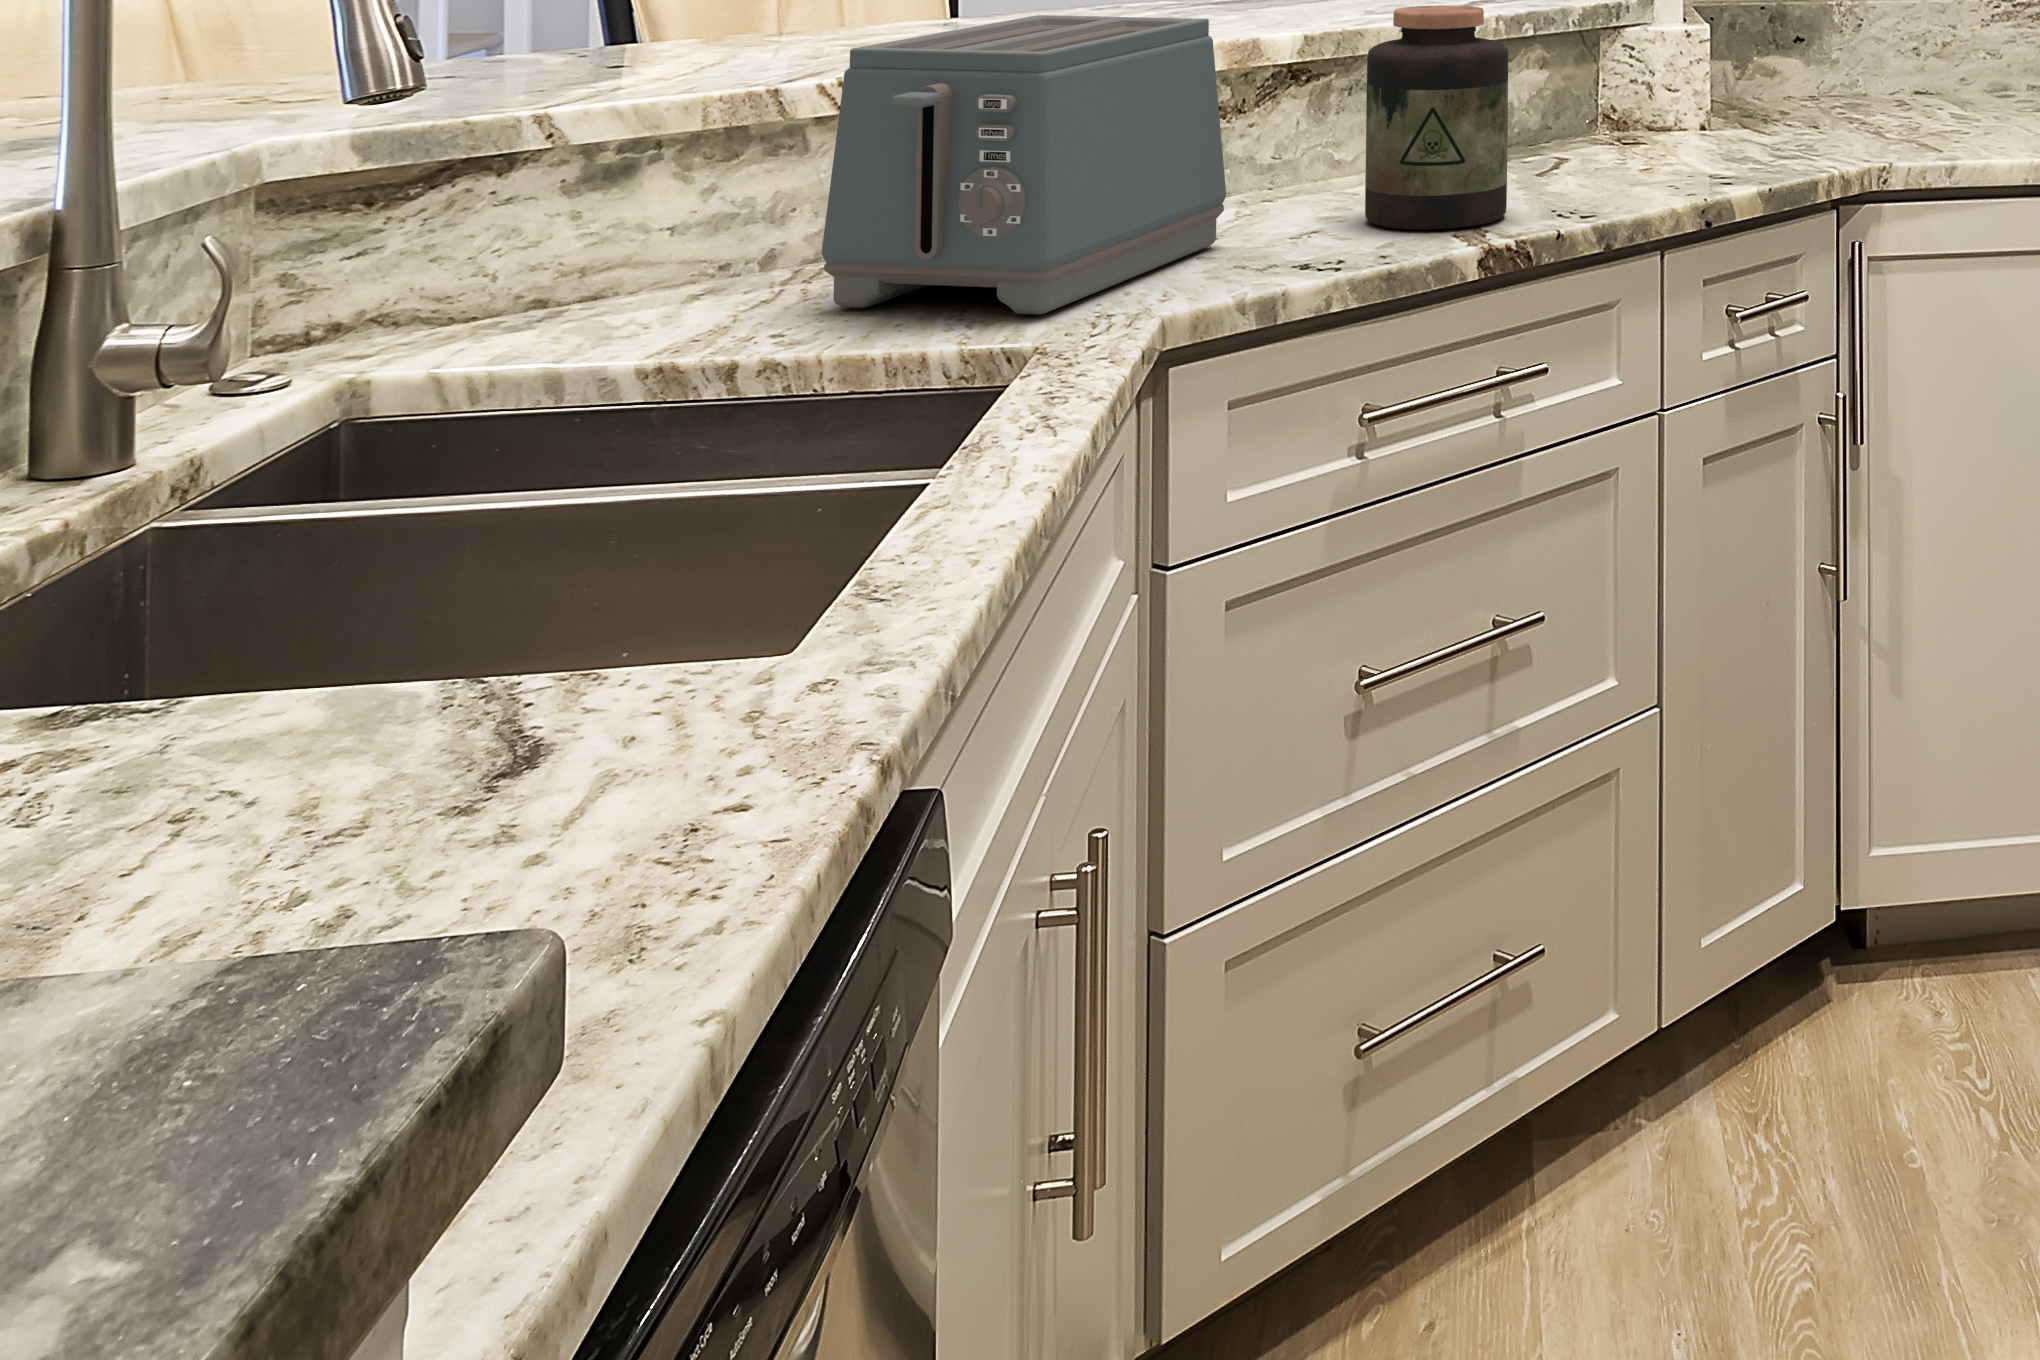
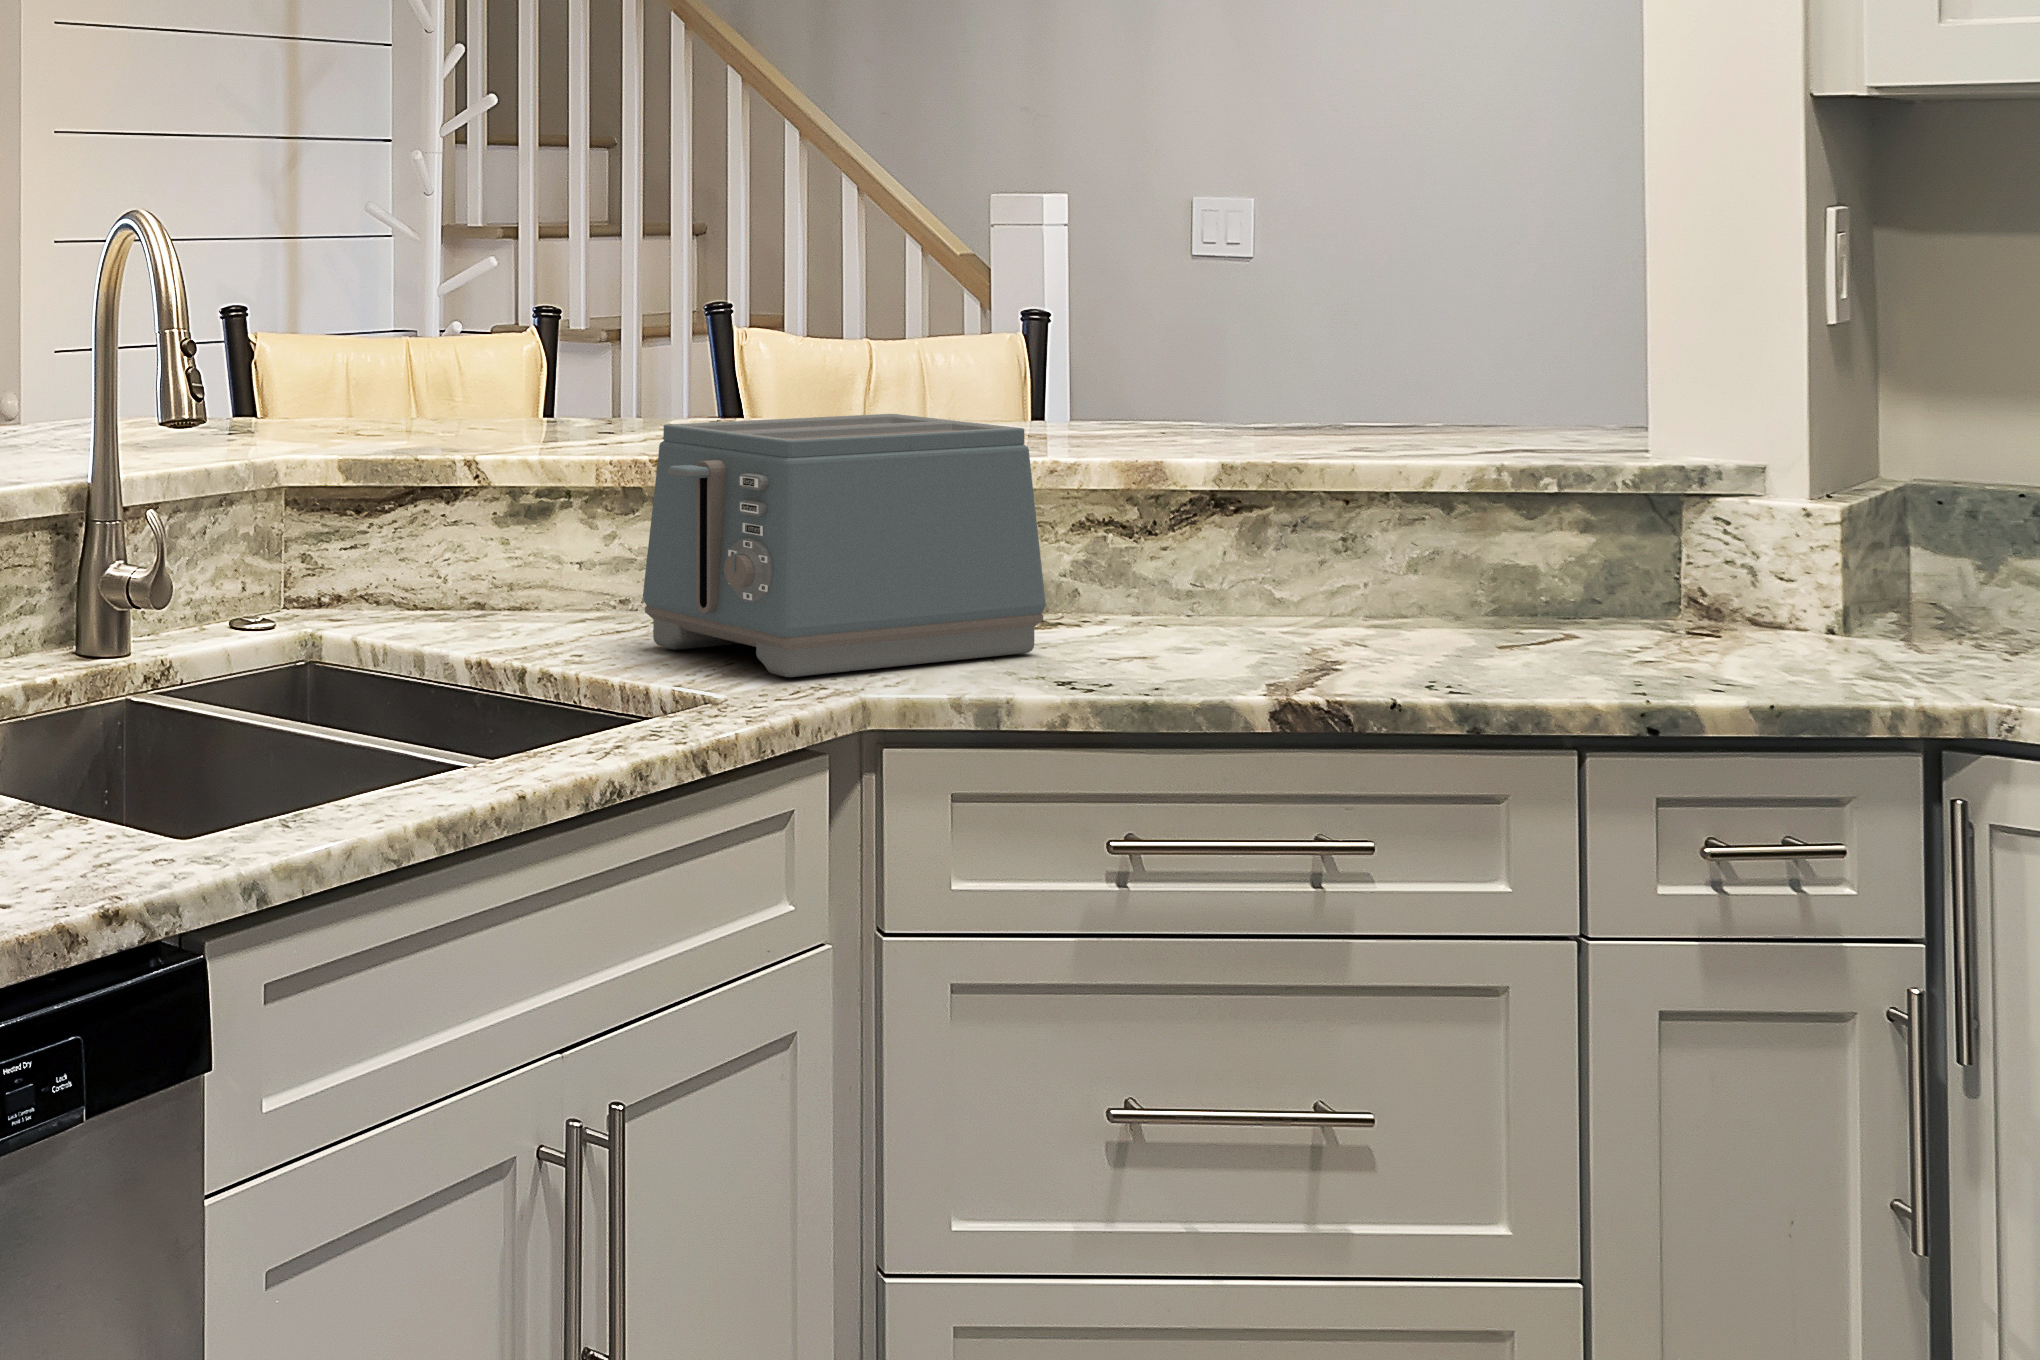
jar: present [1365,5,1508,229] -> none [1213,436,1379,679]

